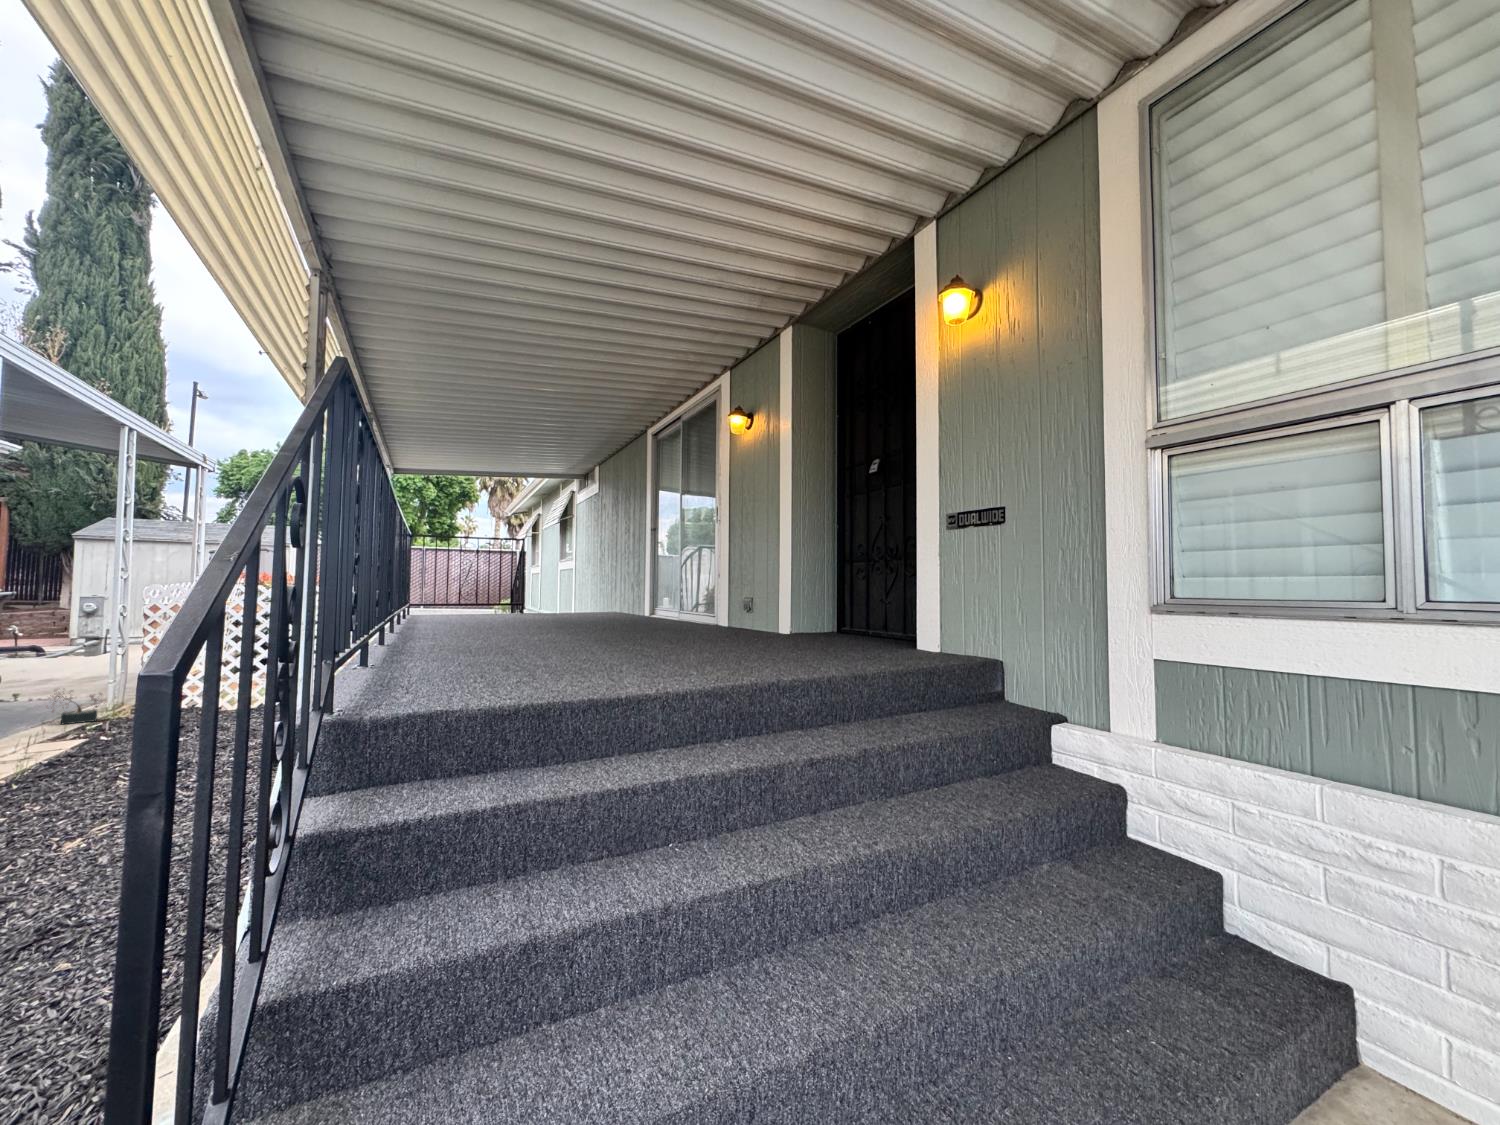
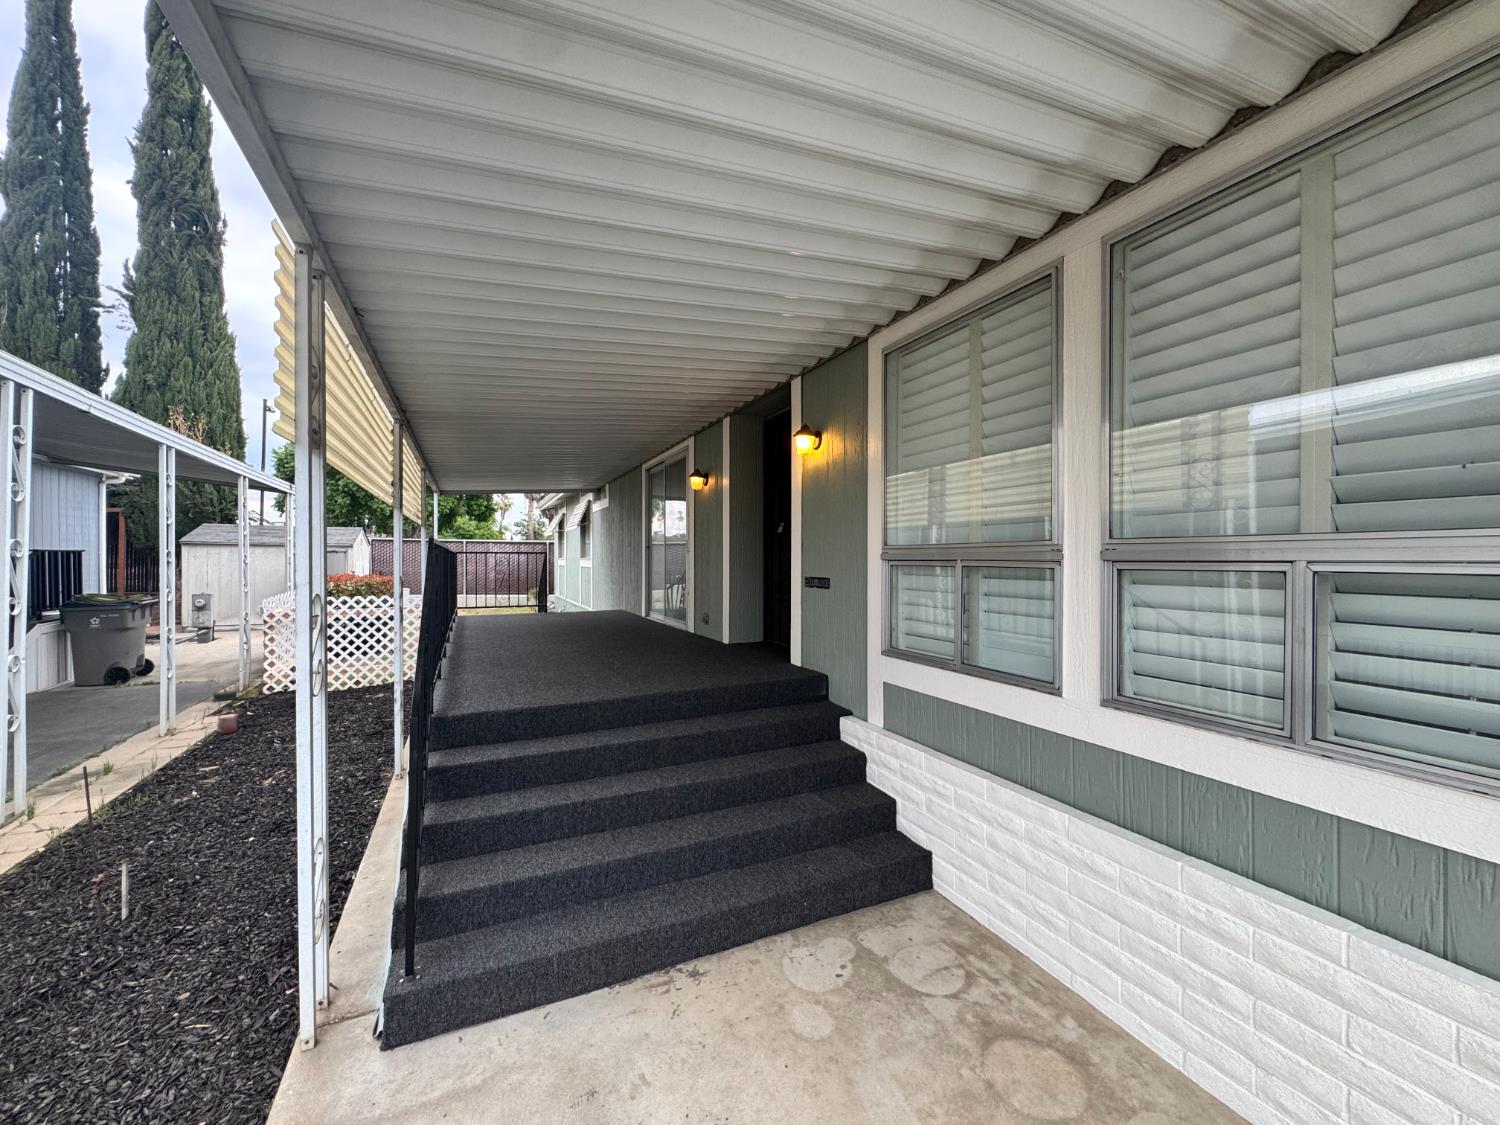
watering can: none [40,736,86,771] -> present [217,710,242,734]

